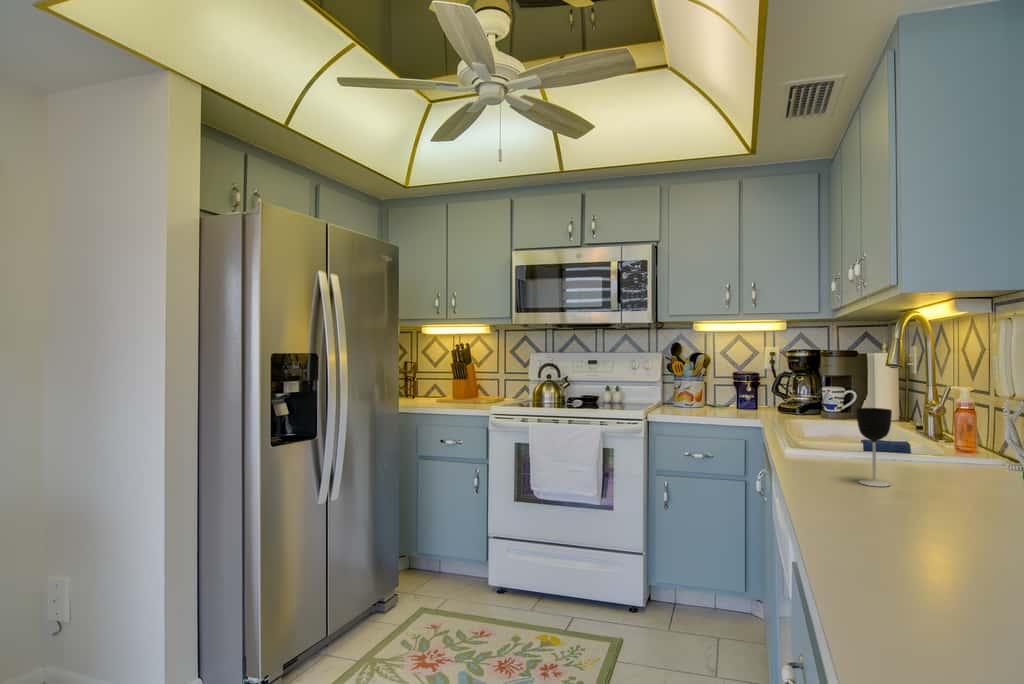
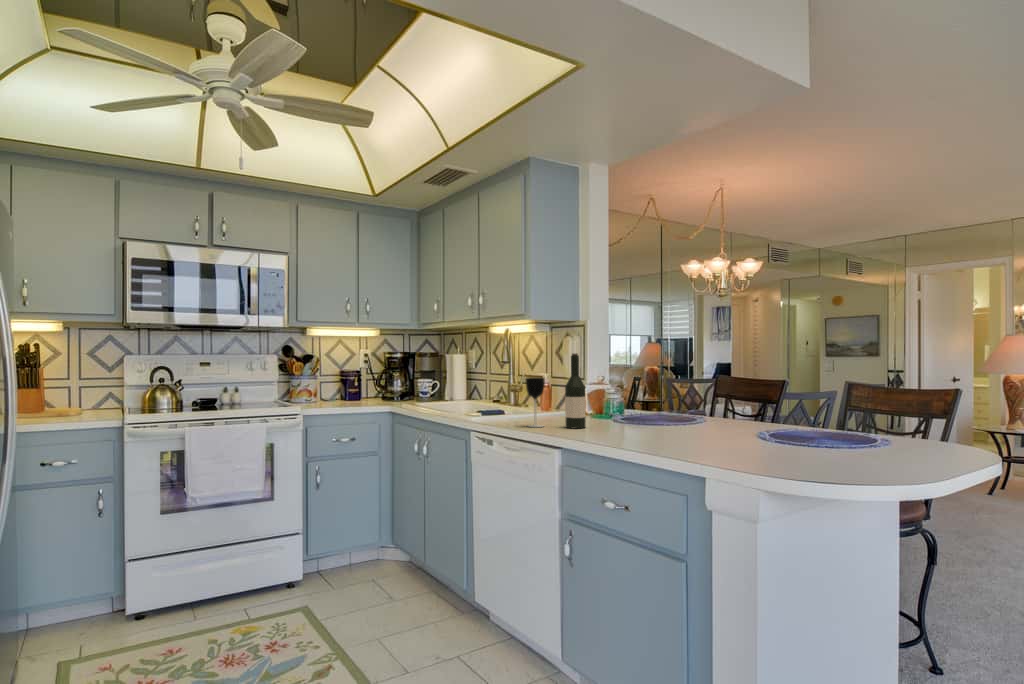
wine bottle: none [919,376,960,501] -> present [565,353,586,428]

